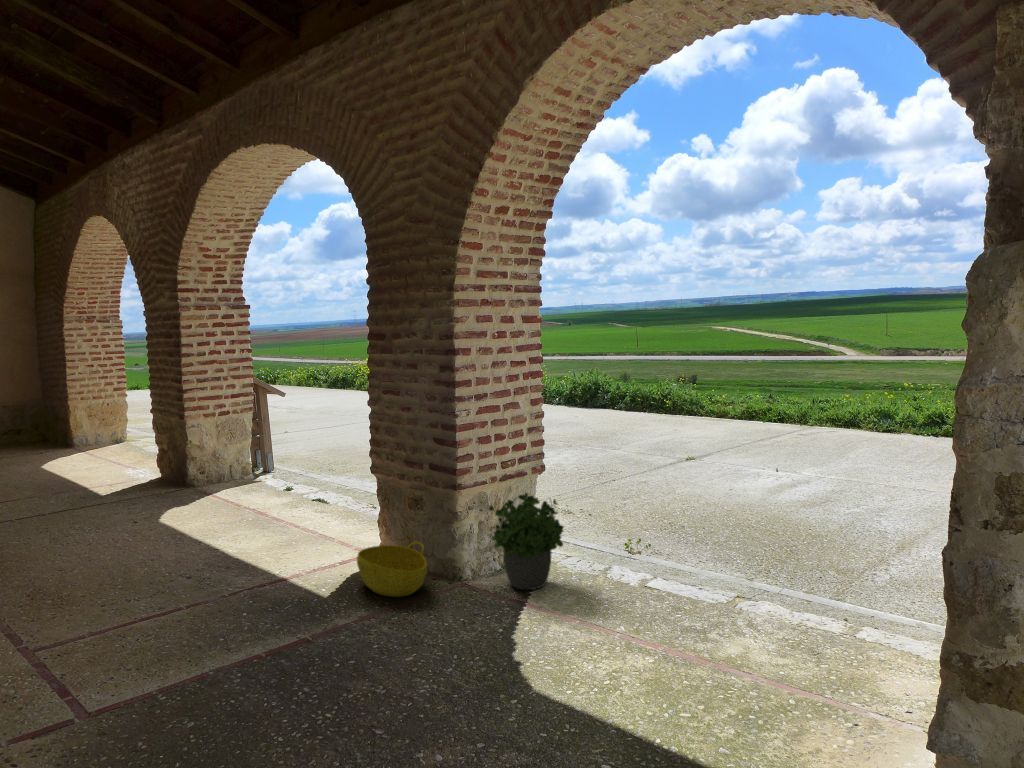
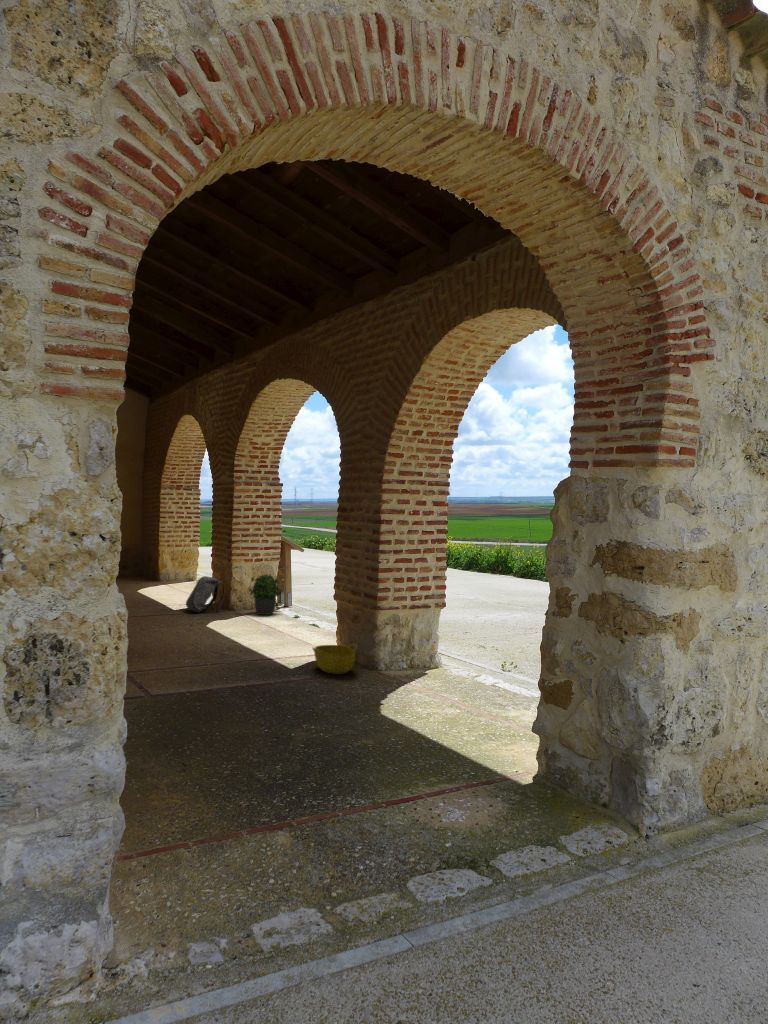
backpack: none [119,442,177,496] -> present [186,576,225,613]
potted plant: present [489,493,564,590] -> present [249,574,283,615]

